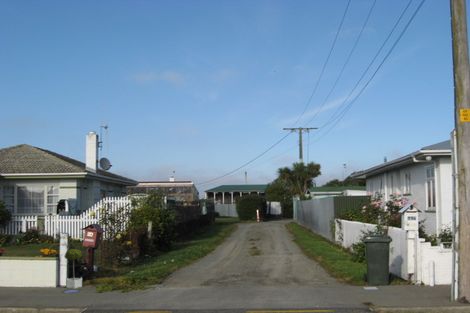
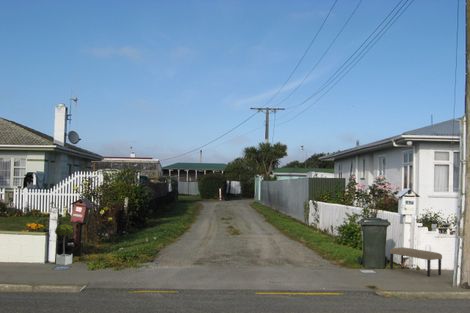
bench: none [394,263,445,292] -> present [390,247,442,276]

